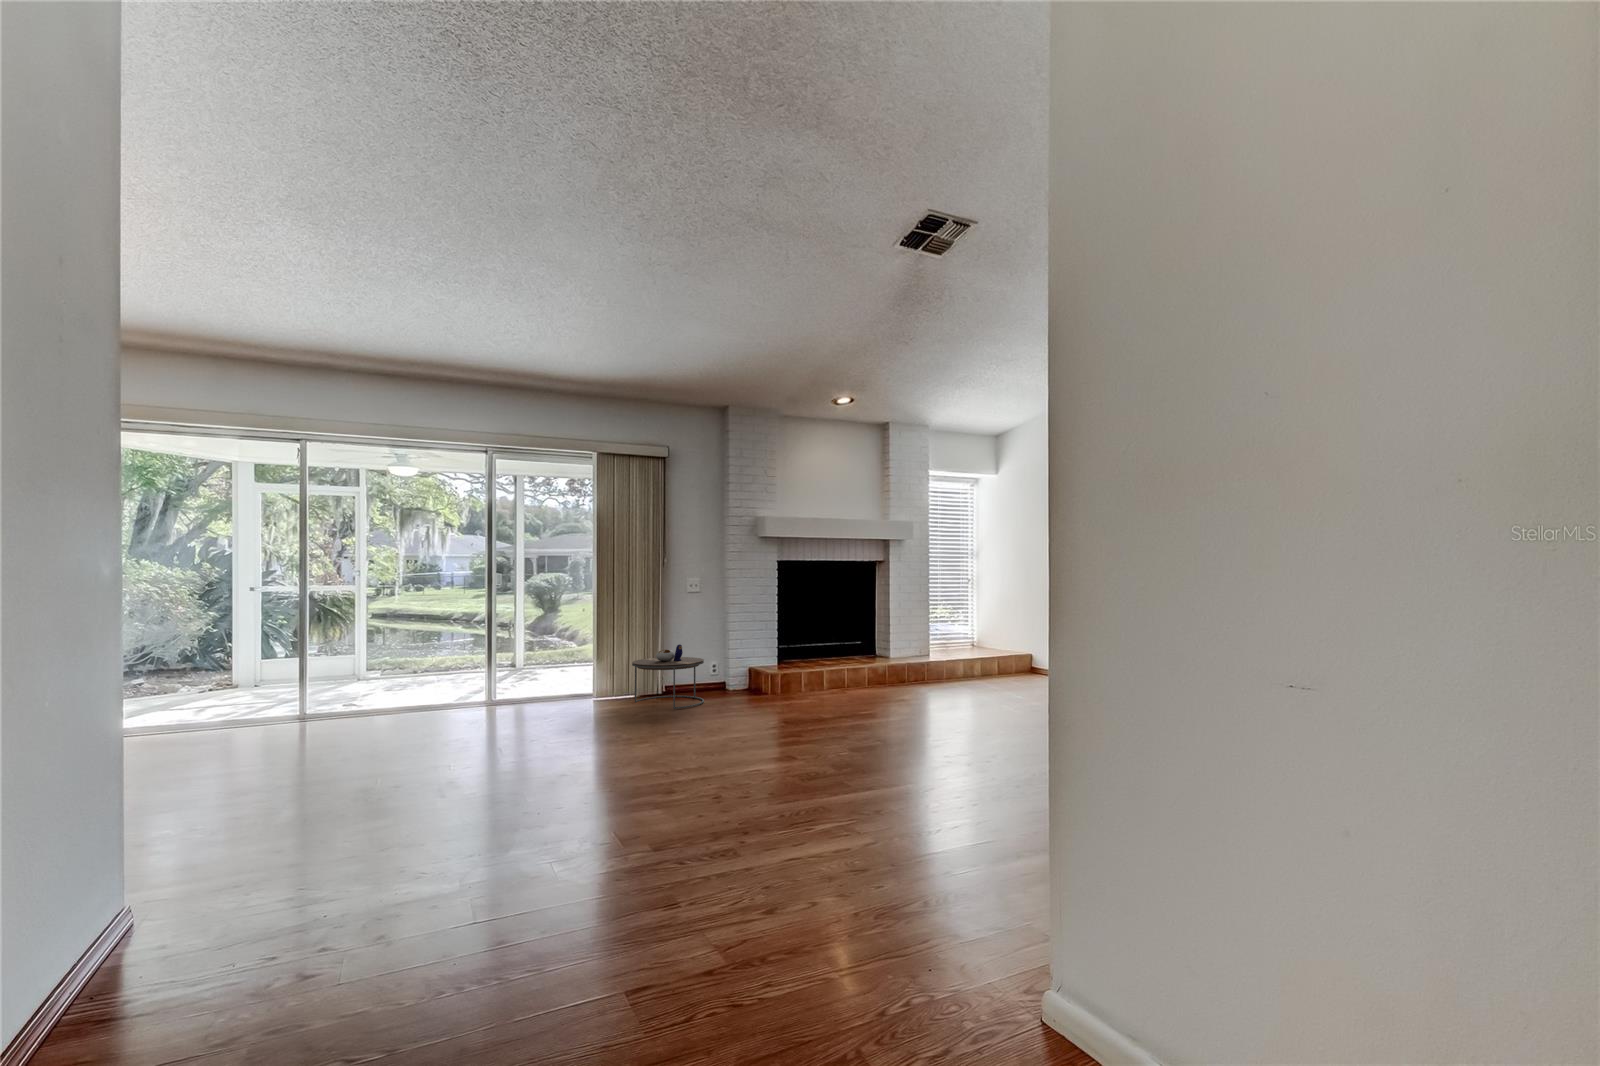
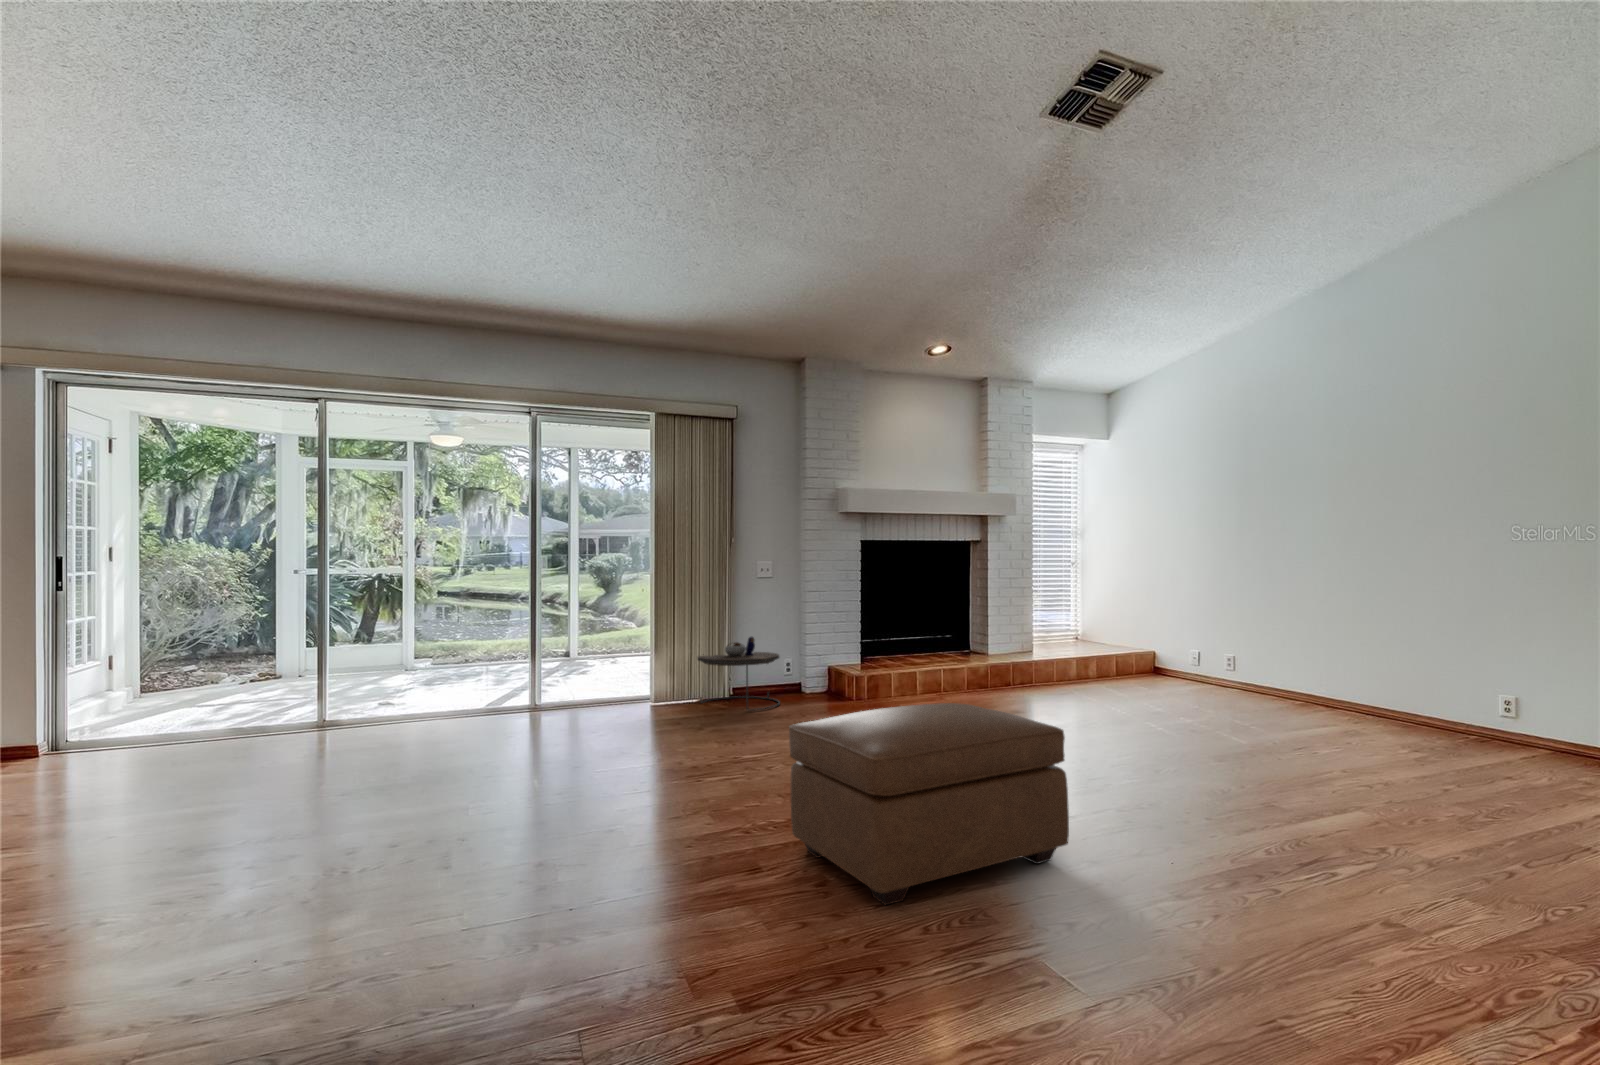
ottoman: none [683,704,889,854] -> present [789,703,1069,905]

